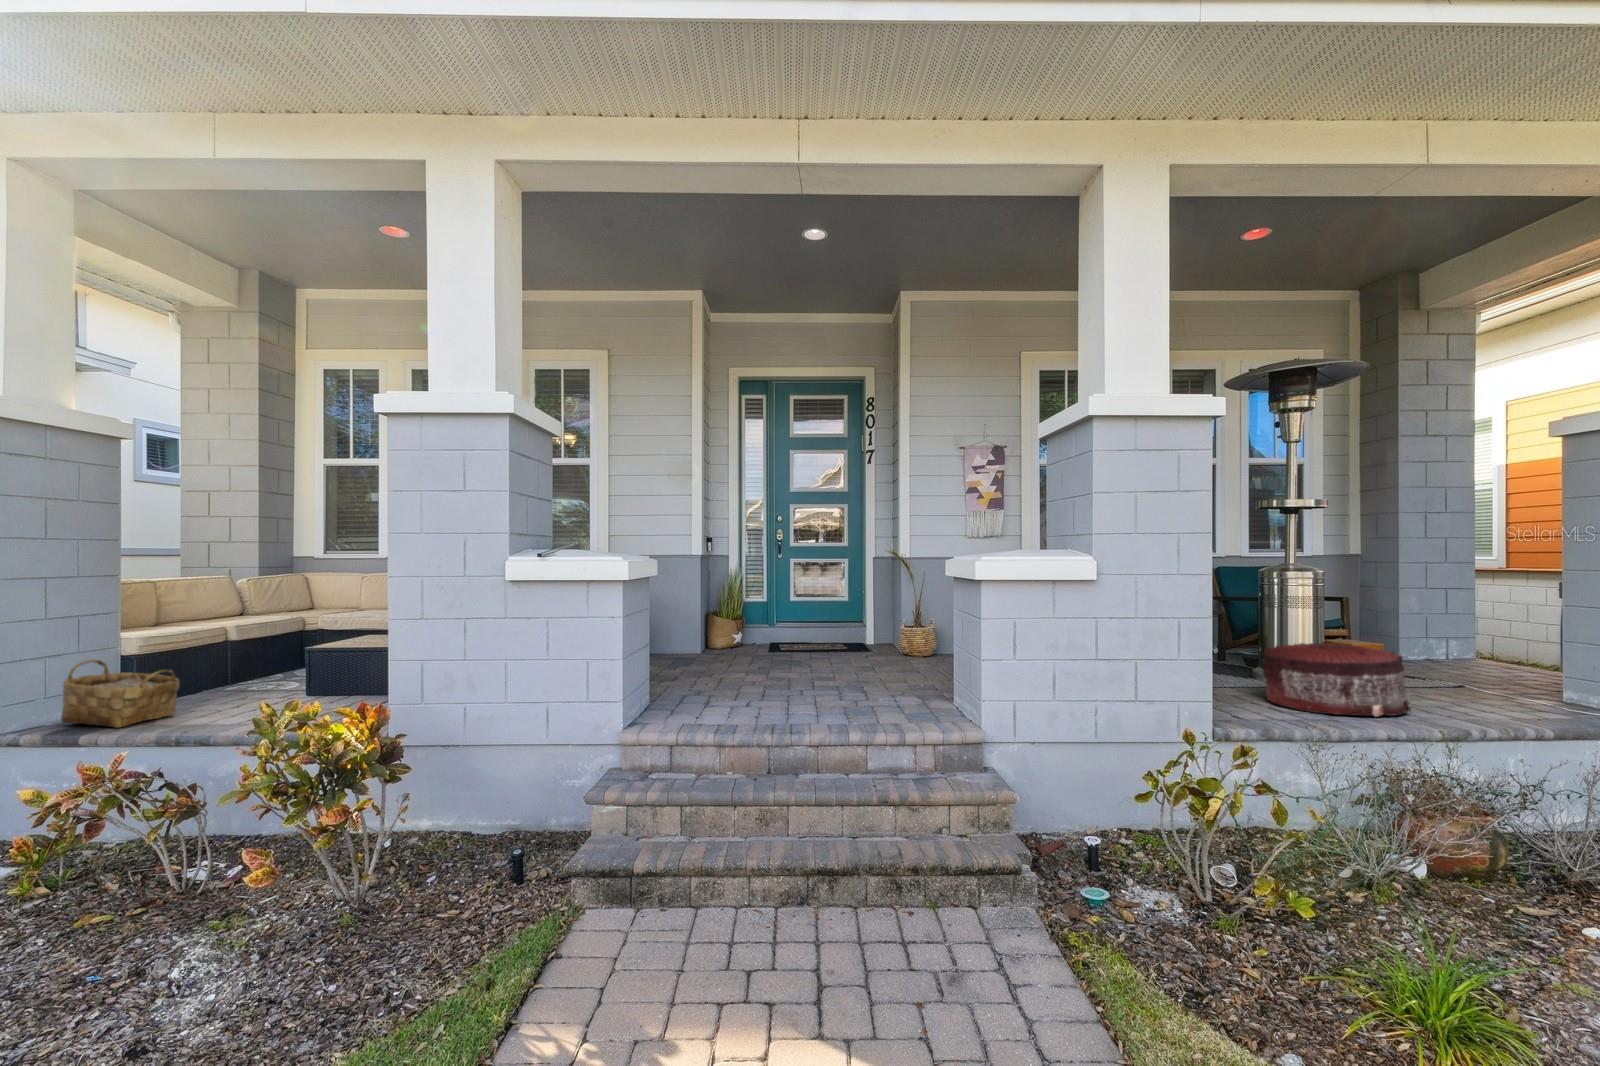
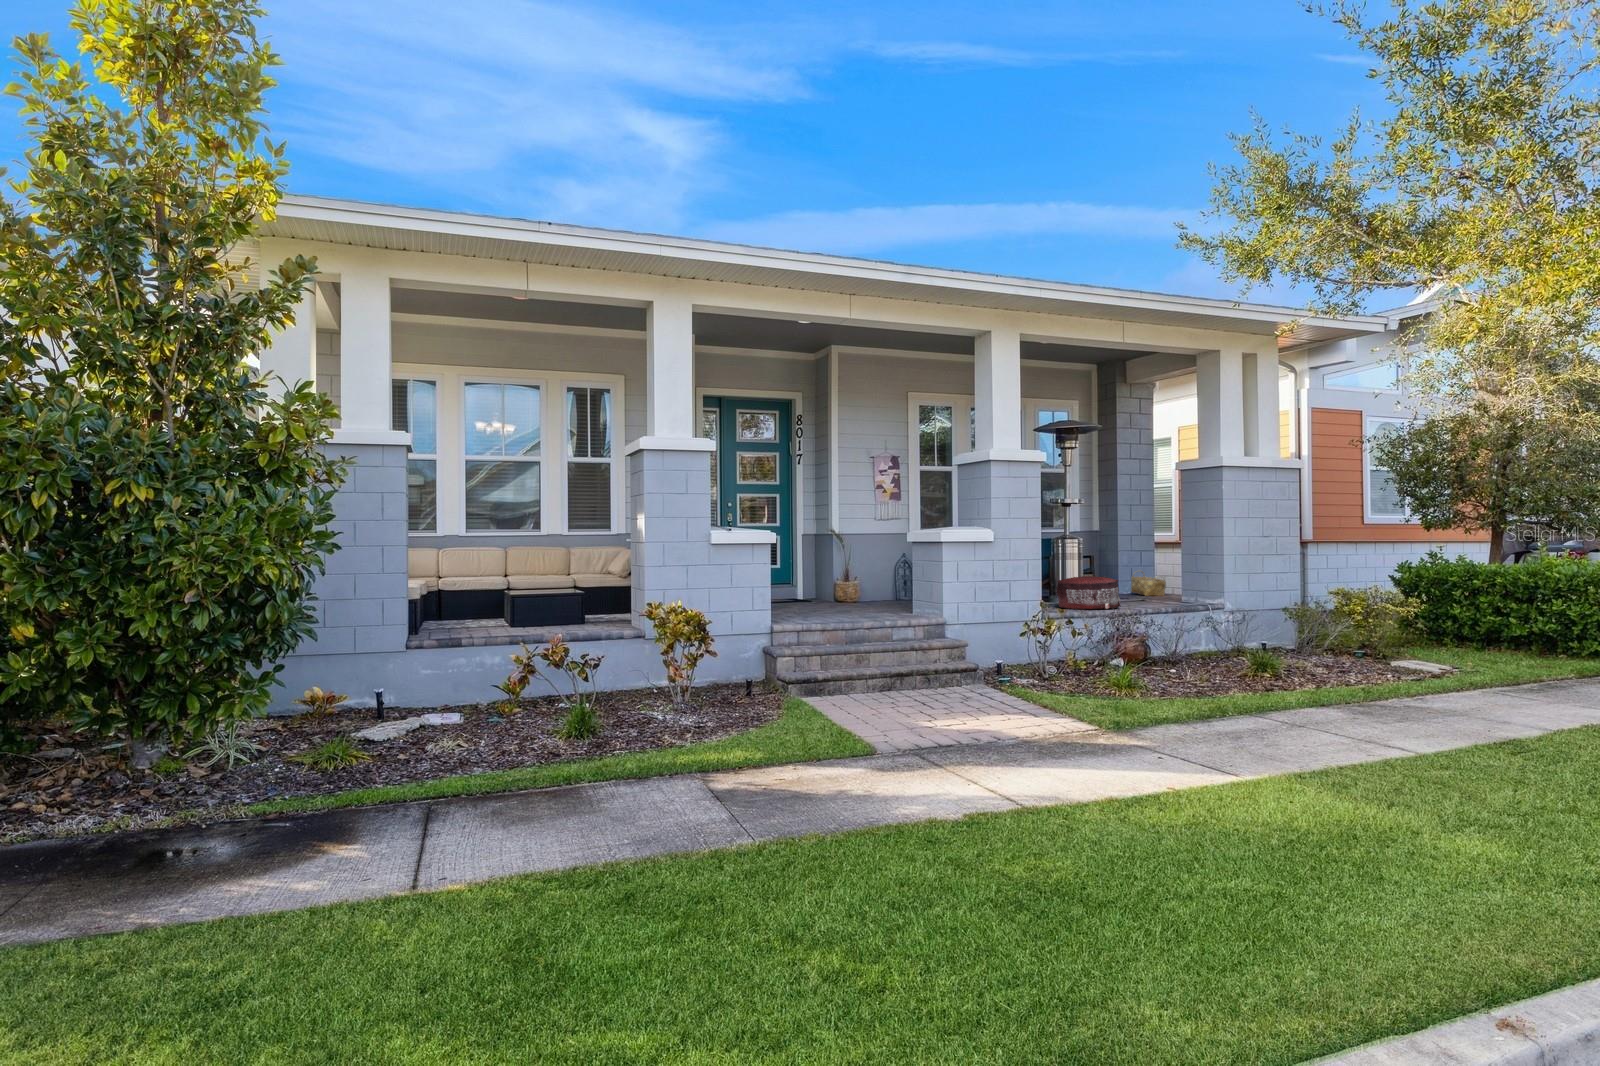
woven basket: present [61,659,179,728] -> present [1131,572,1166,596]

